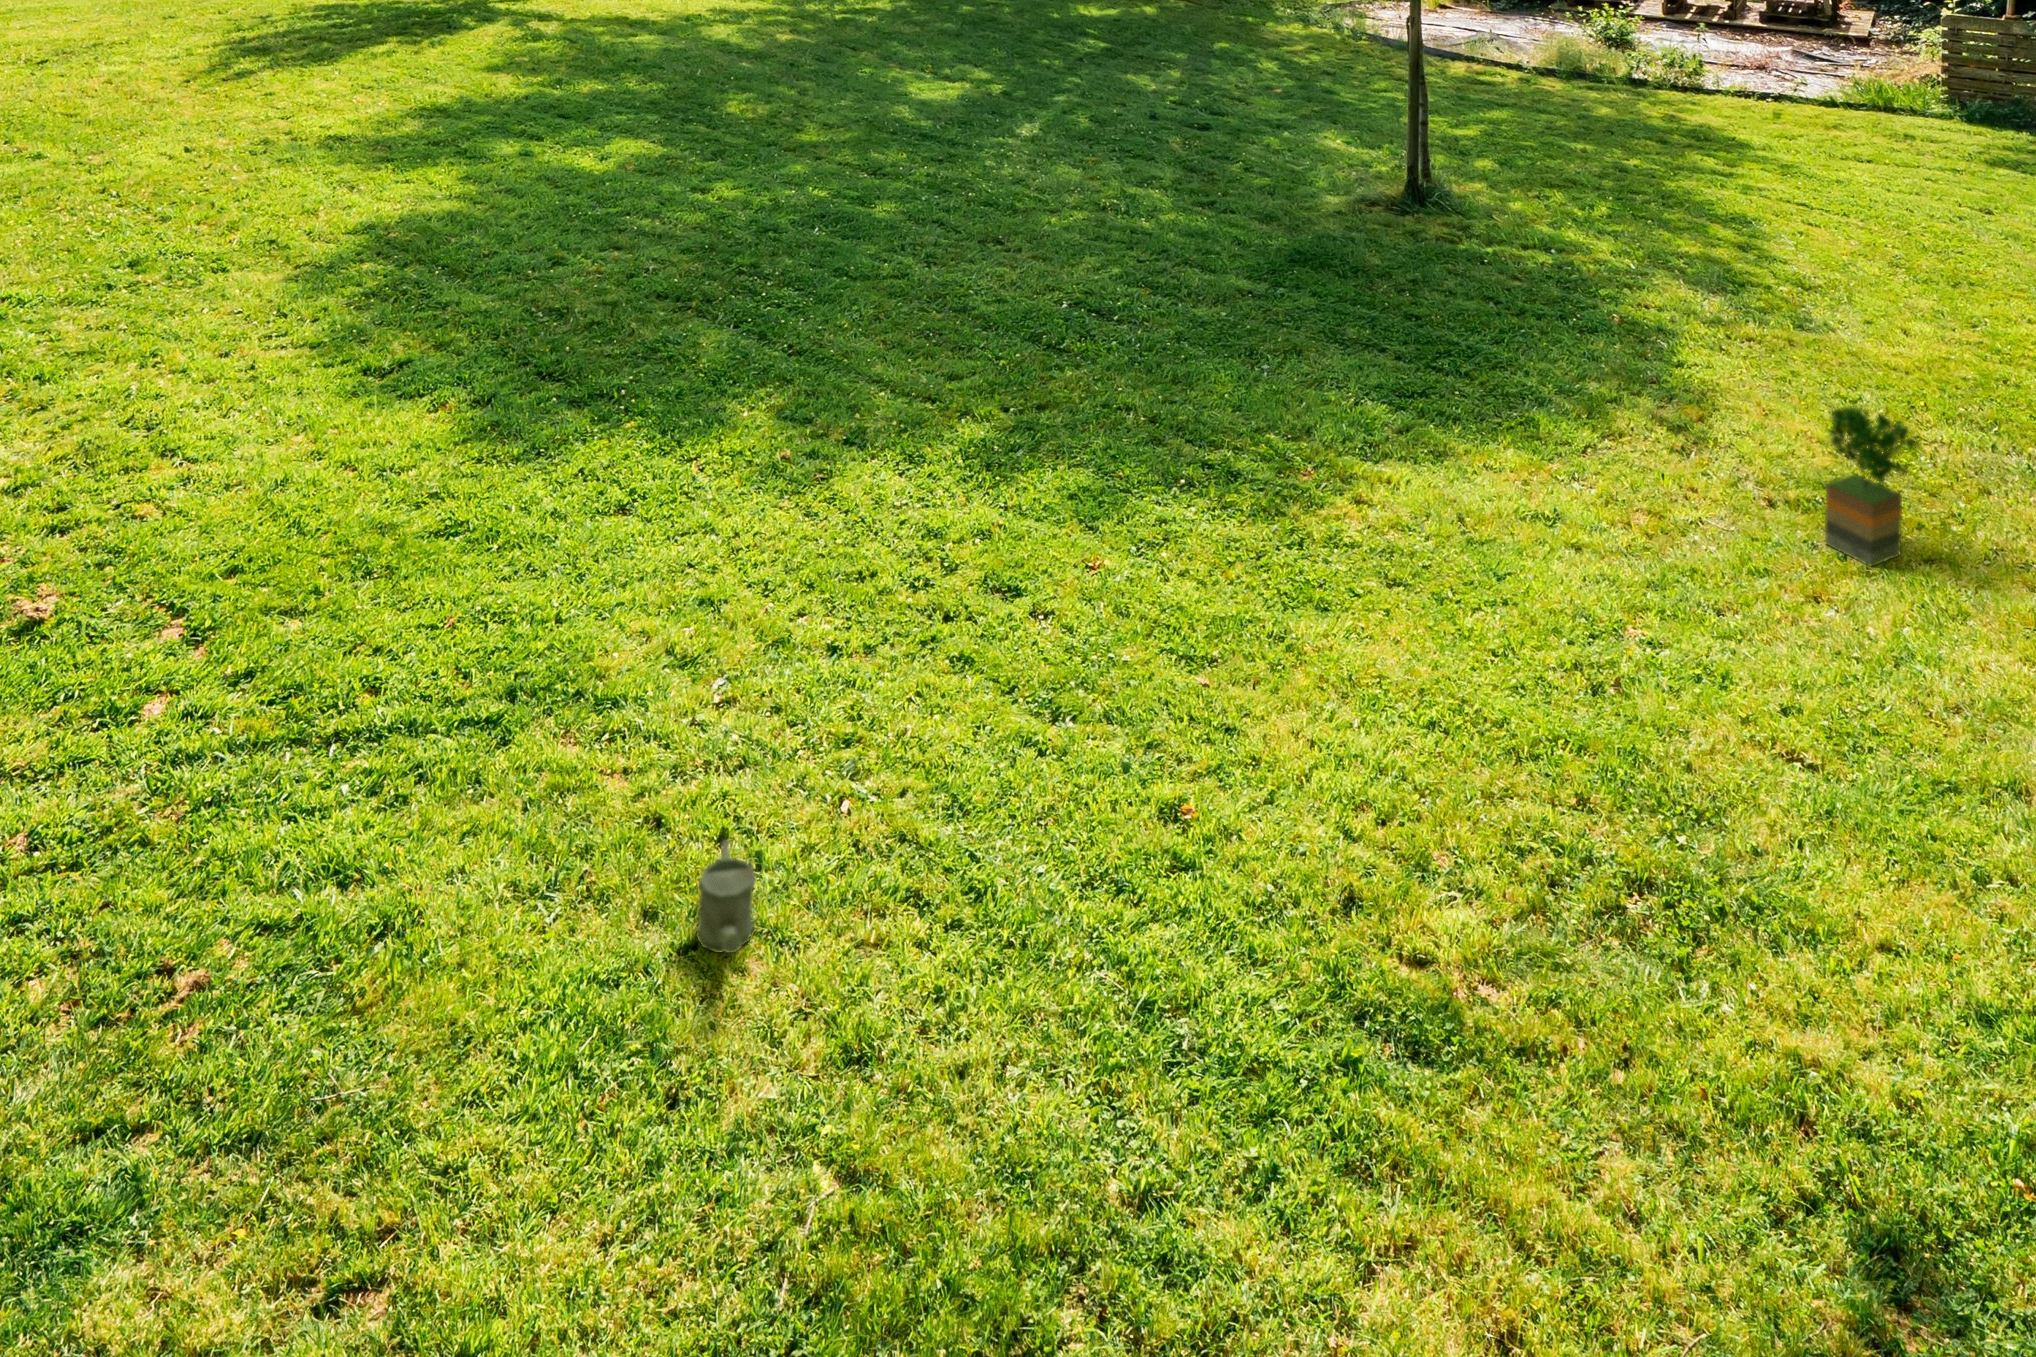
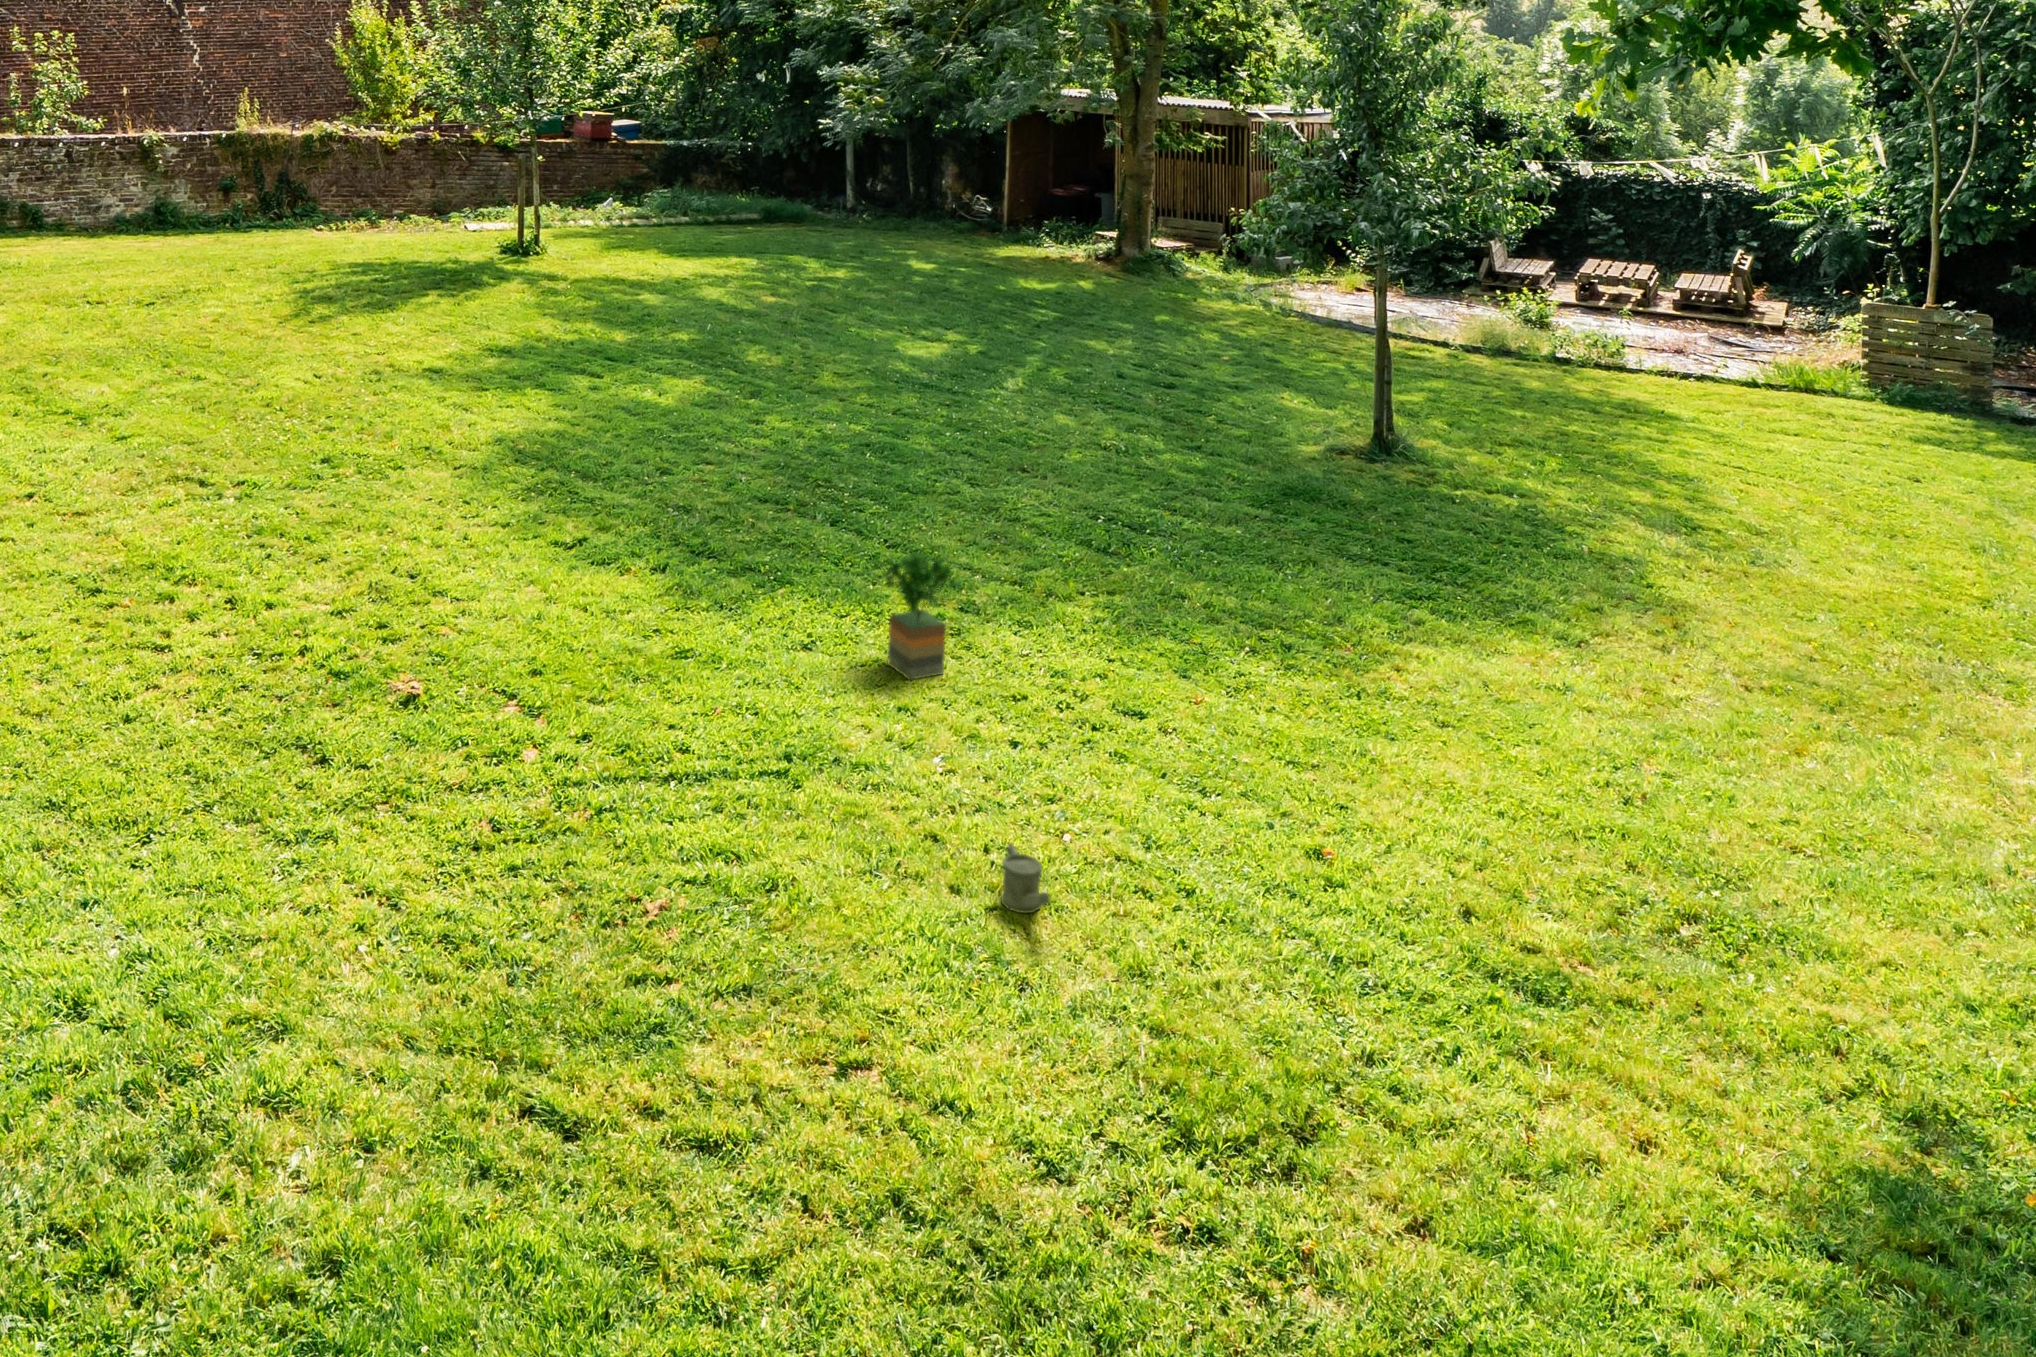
potted tree: present [1825,406,1919,566] -> present [885,553,960,680]

